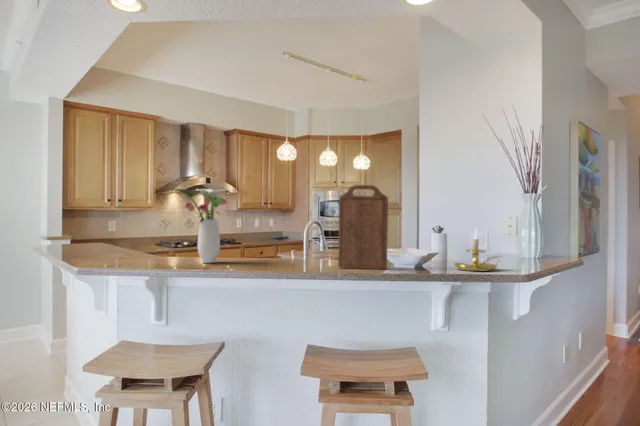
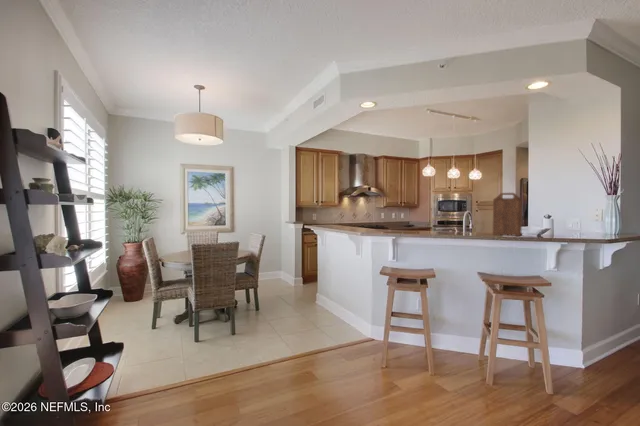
flower arrangement: present [176,188,226,263] -> none [398,195,430,232]
candle holder: present [454,230,497,272] -> none [562,215,594,238]

